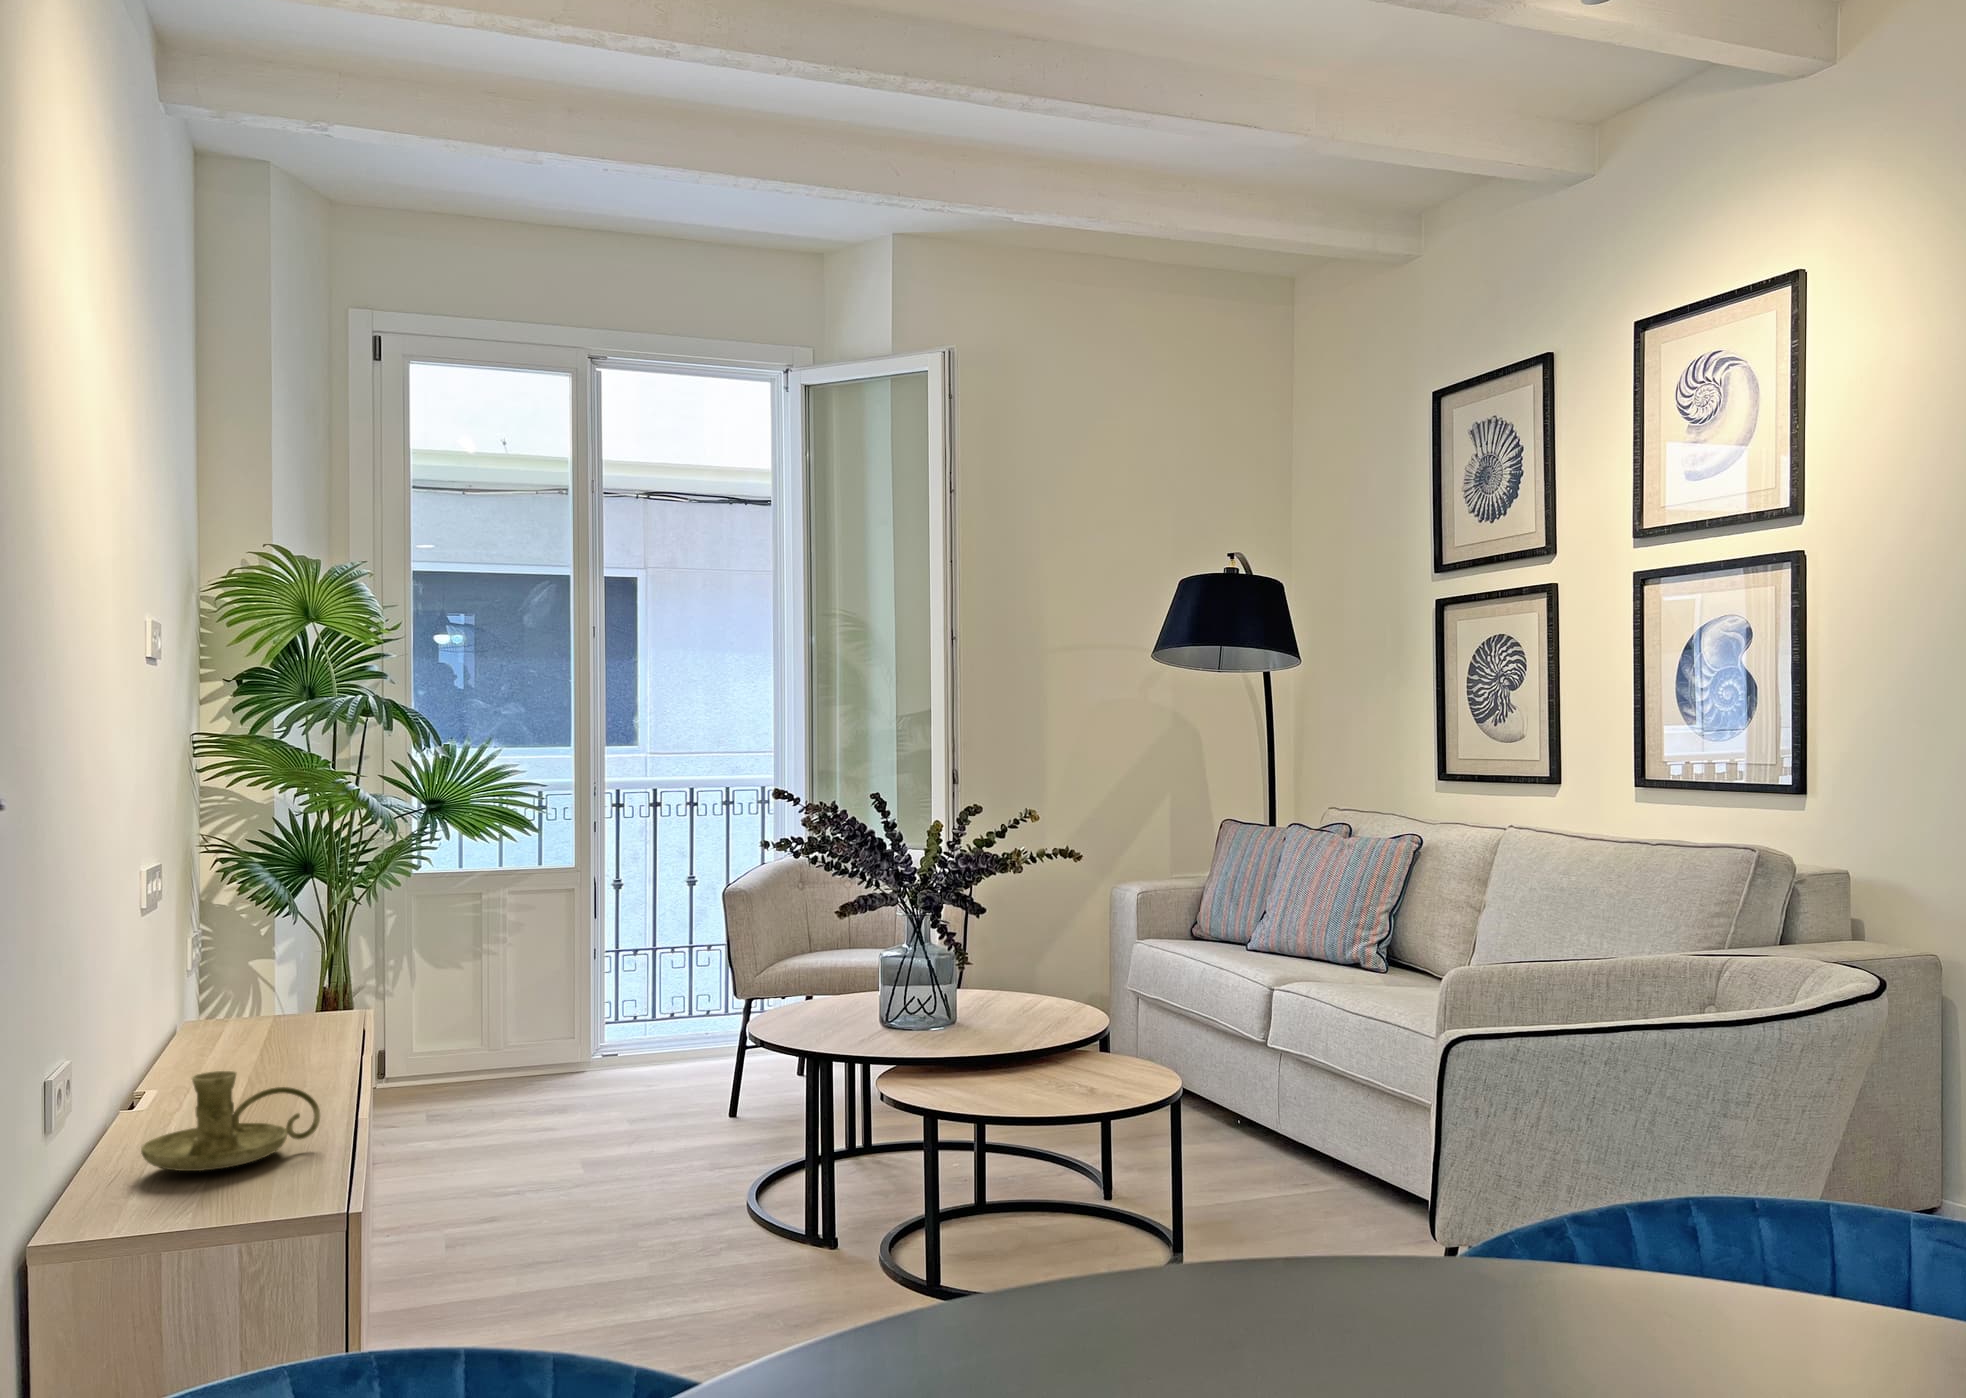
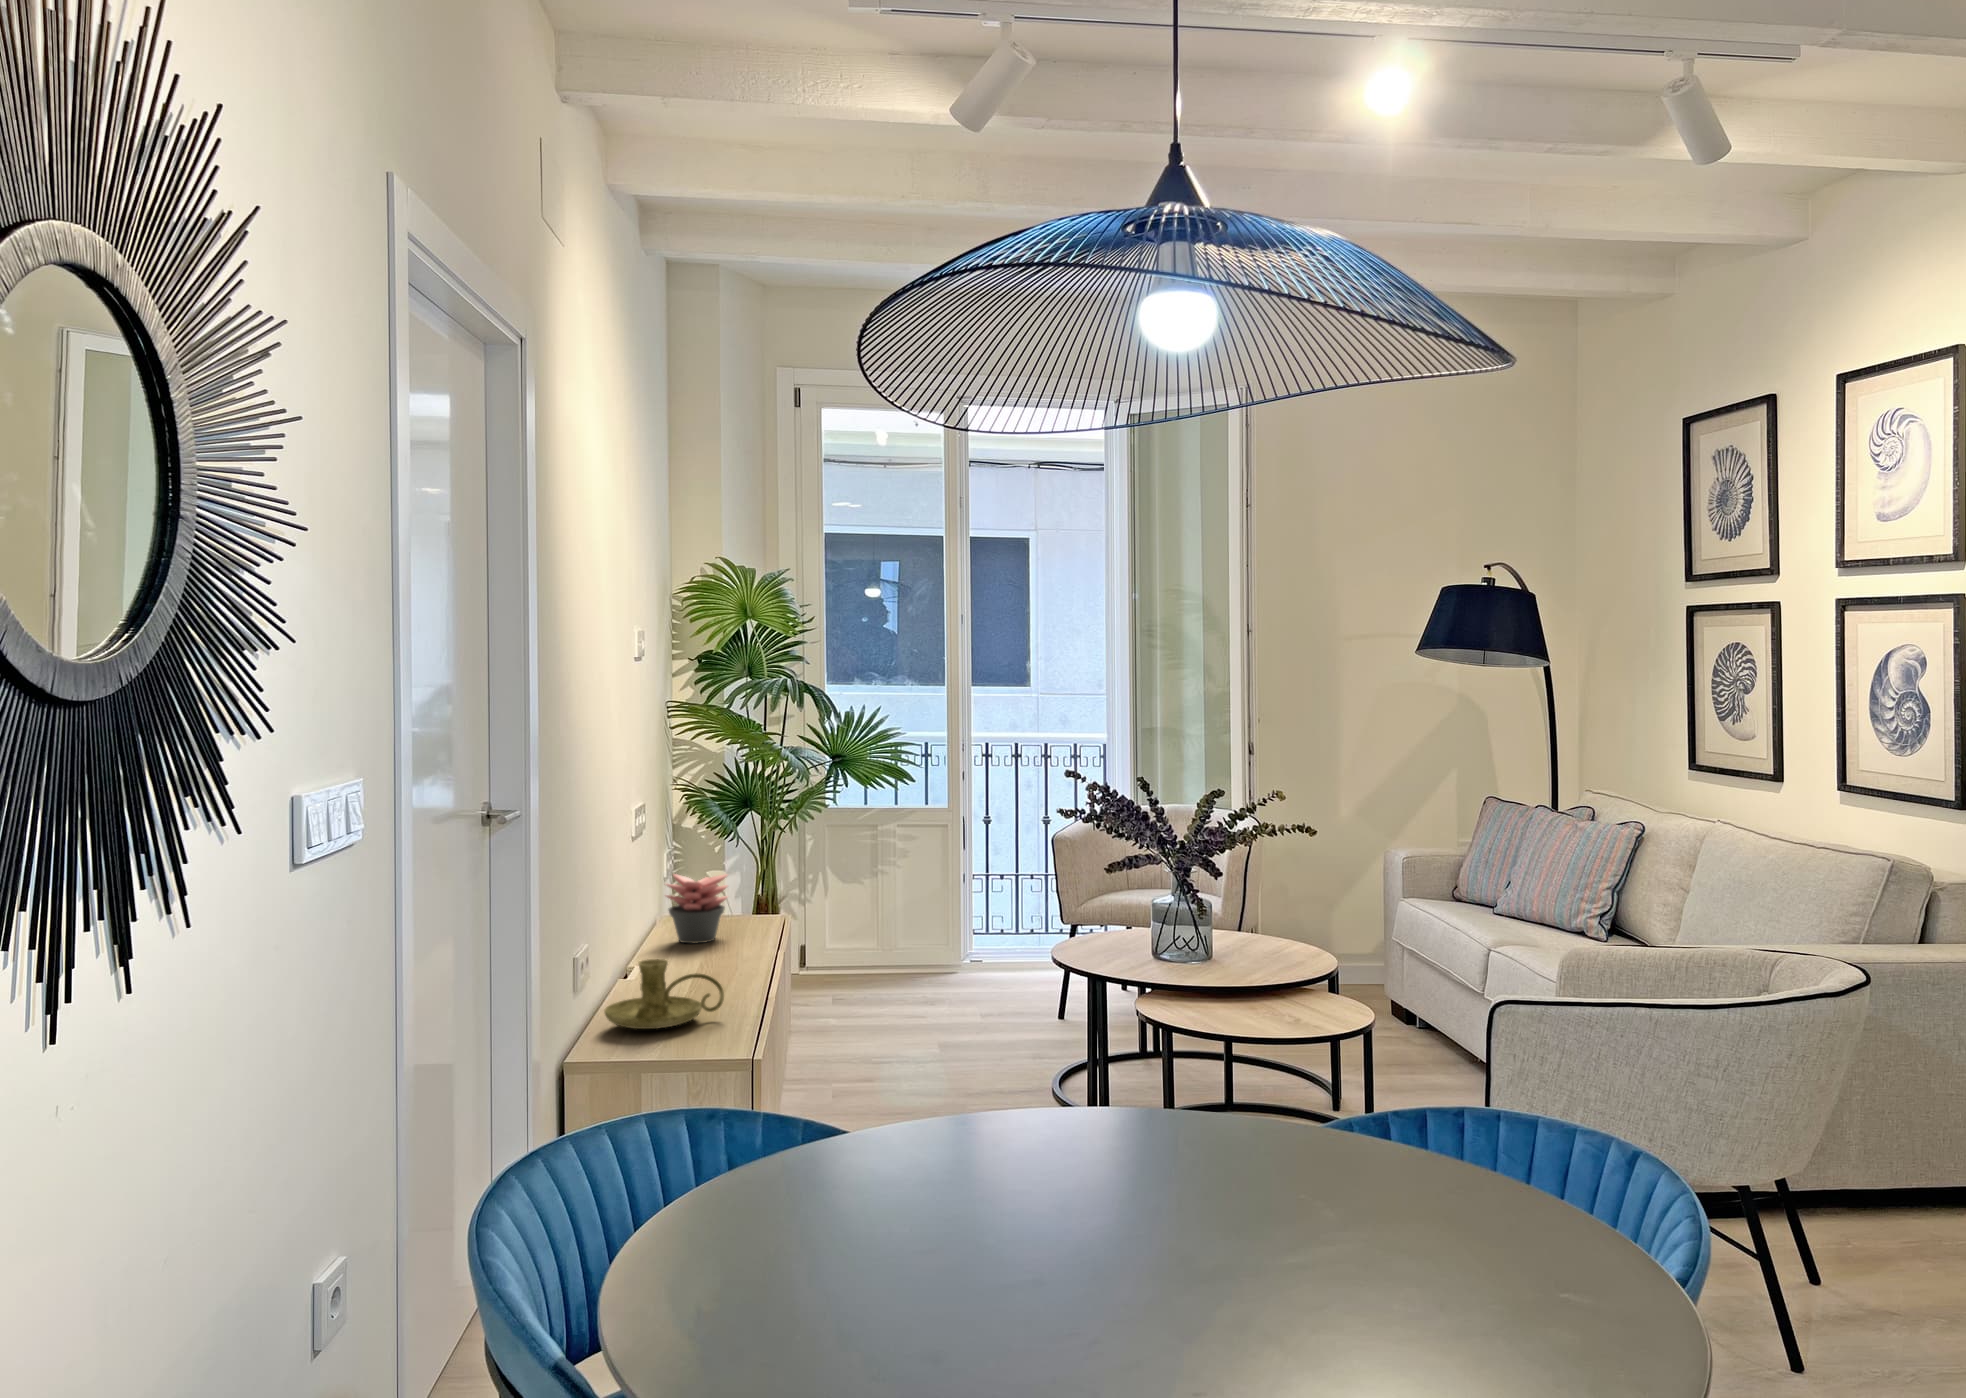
succulent plant: none [203,958,297,1056] -> present [666,874,728,943]

